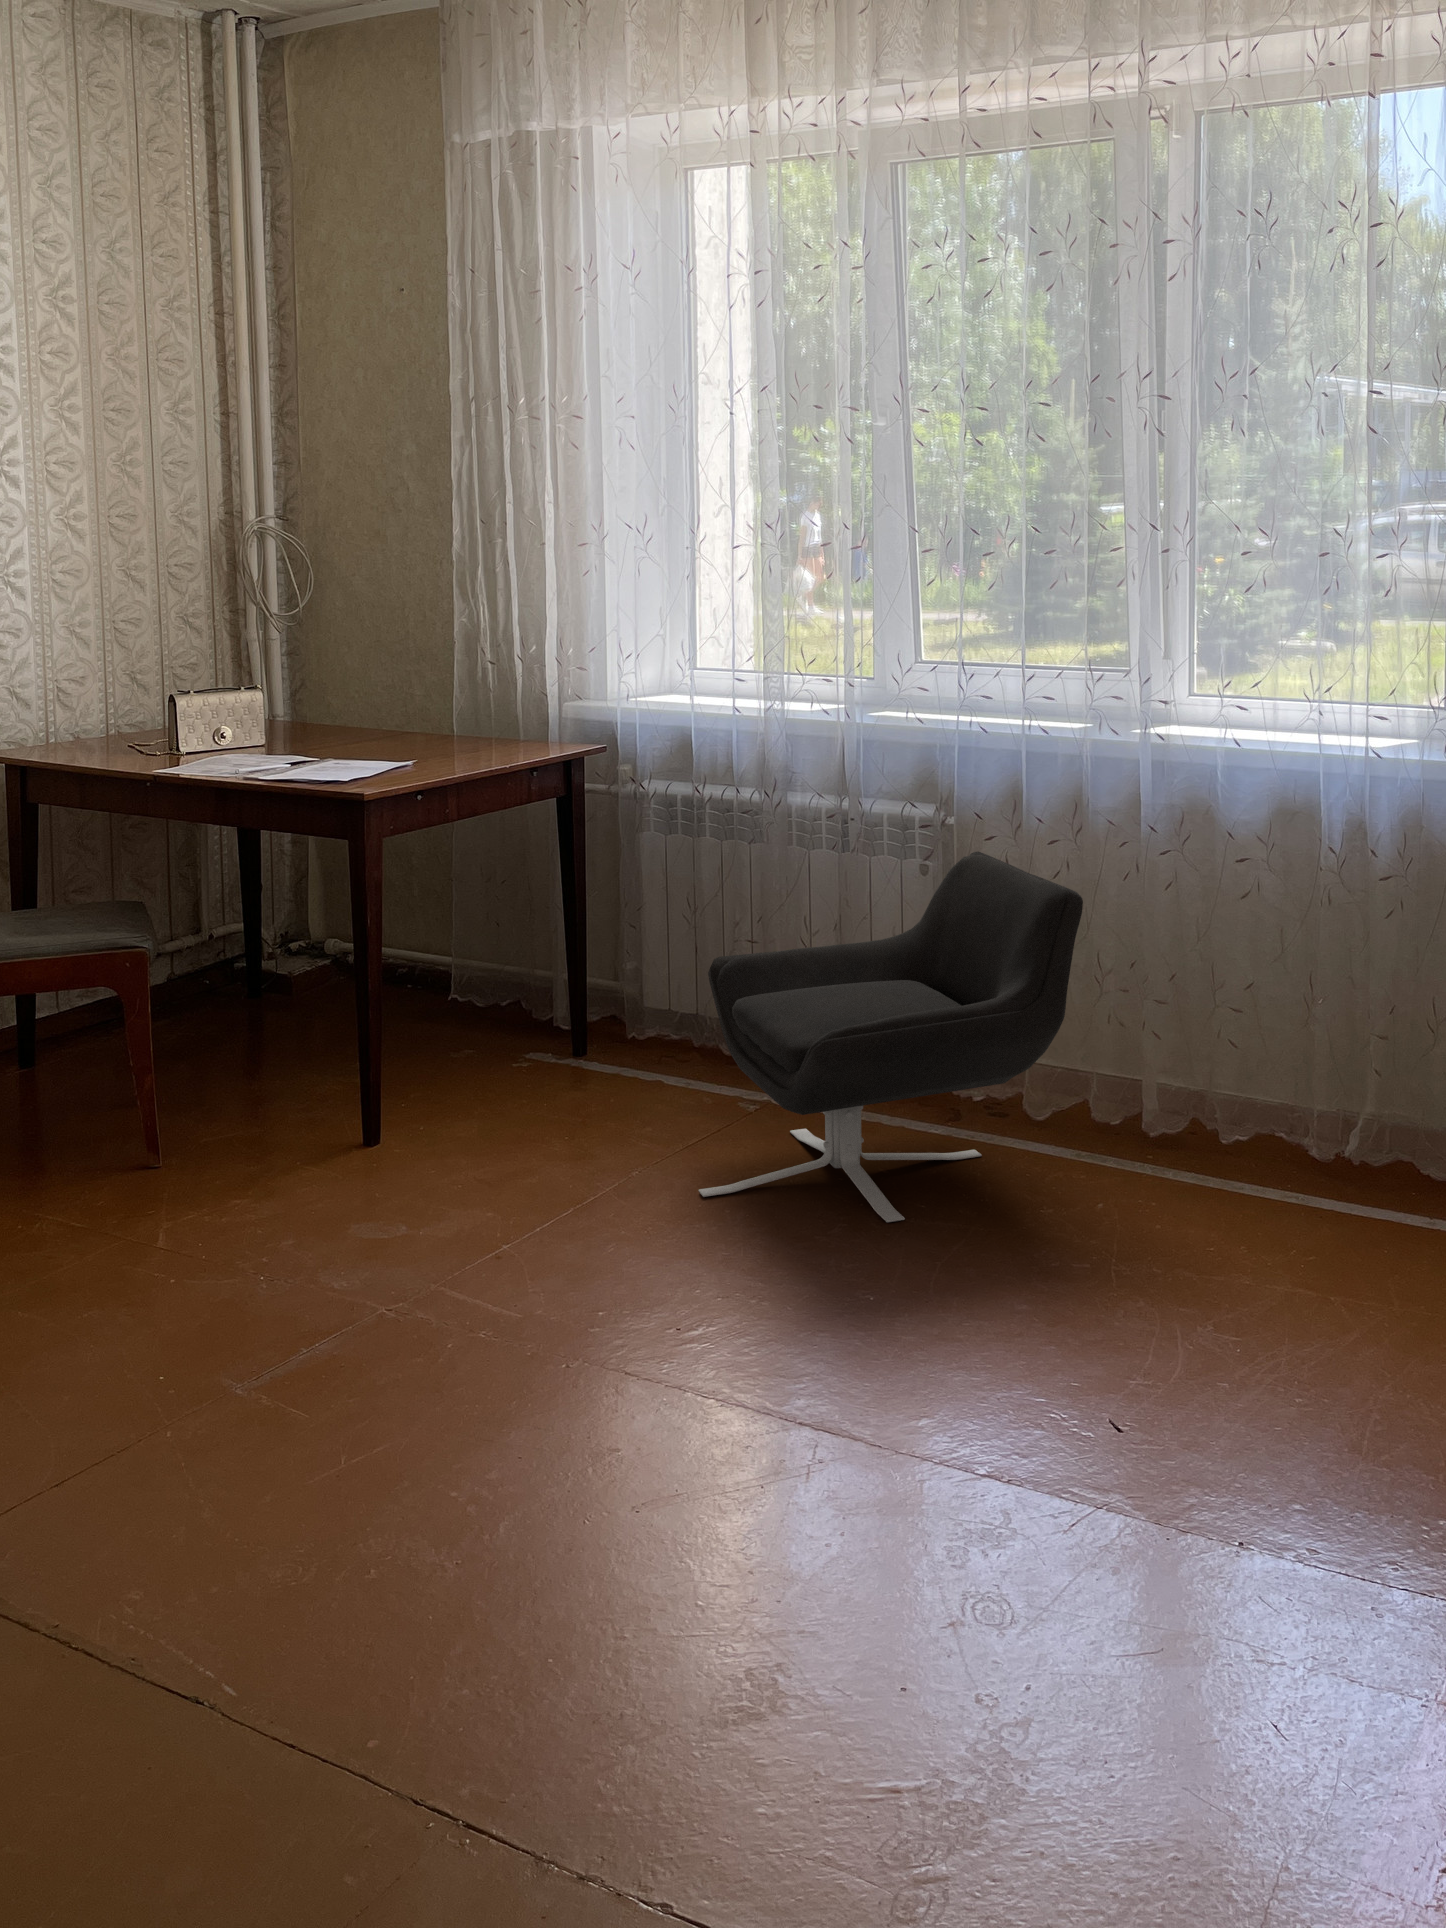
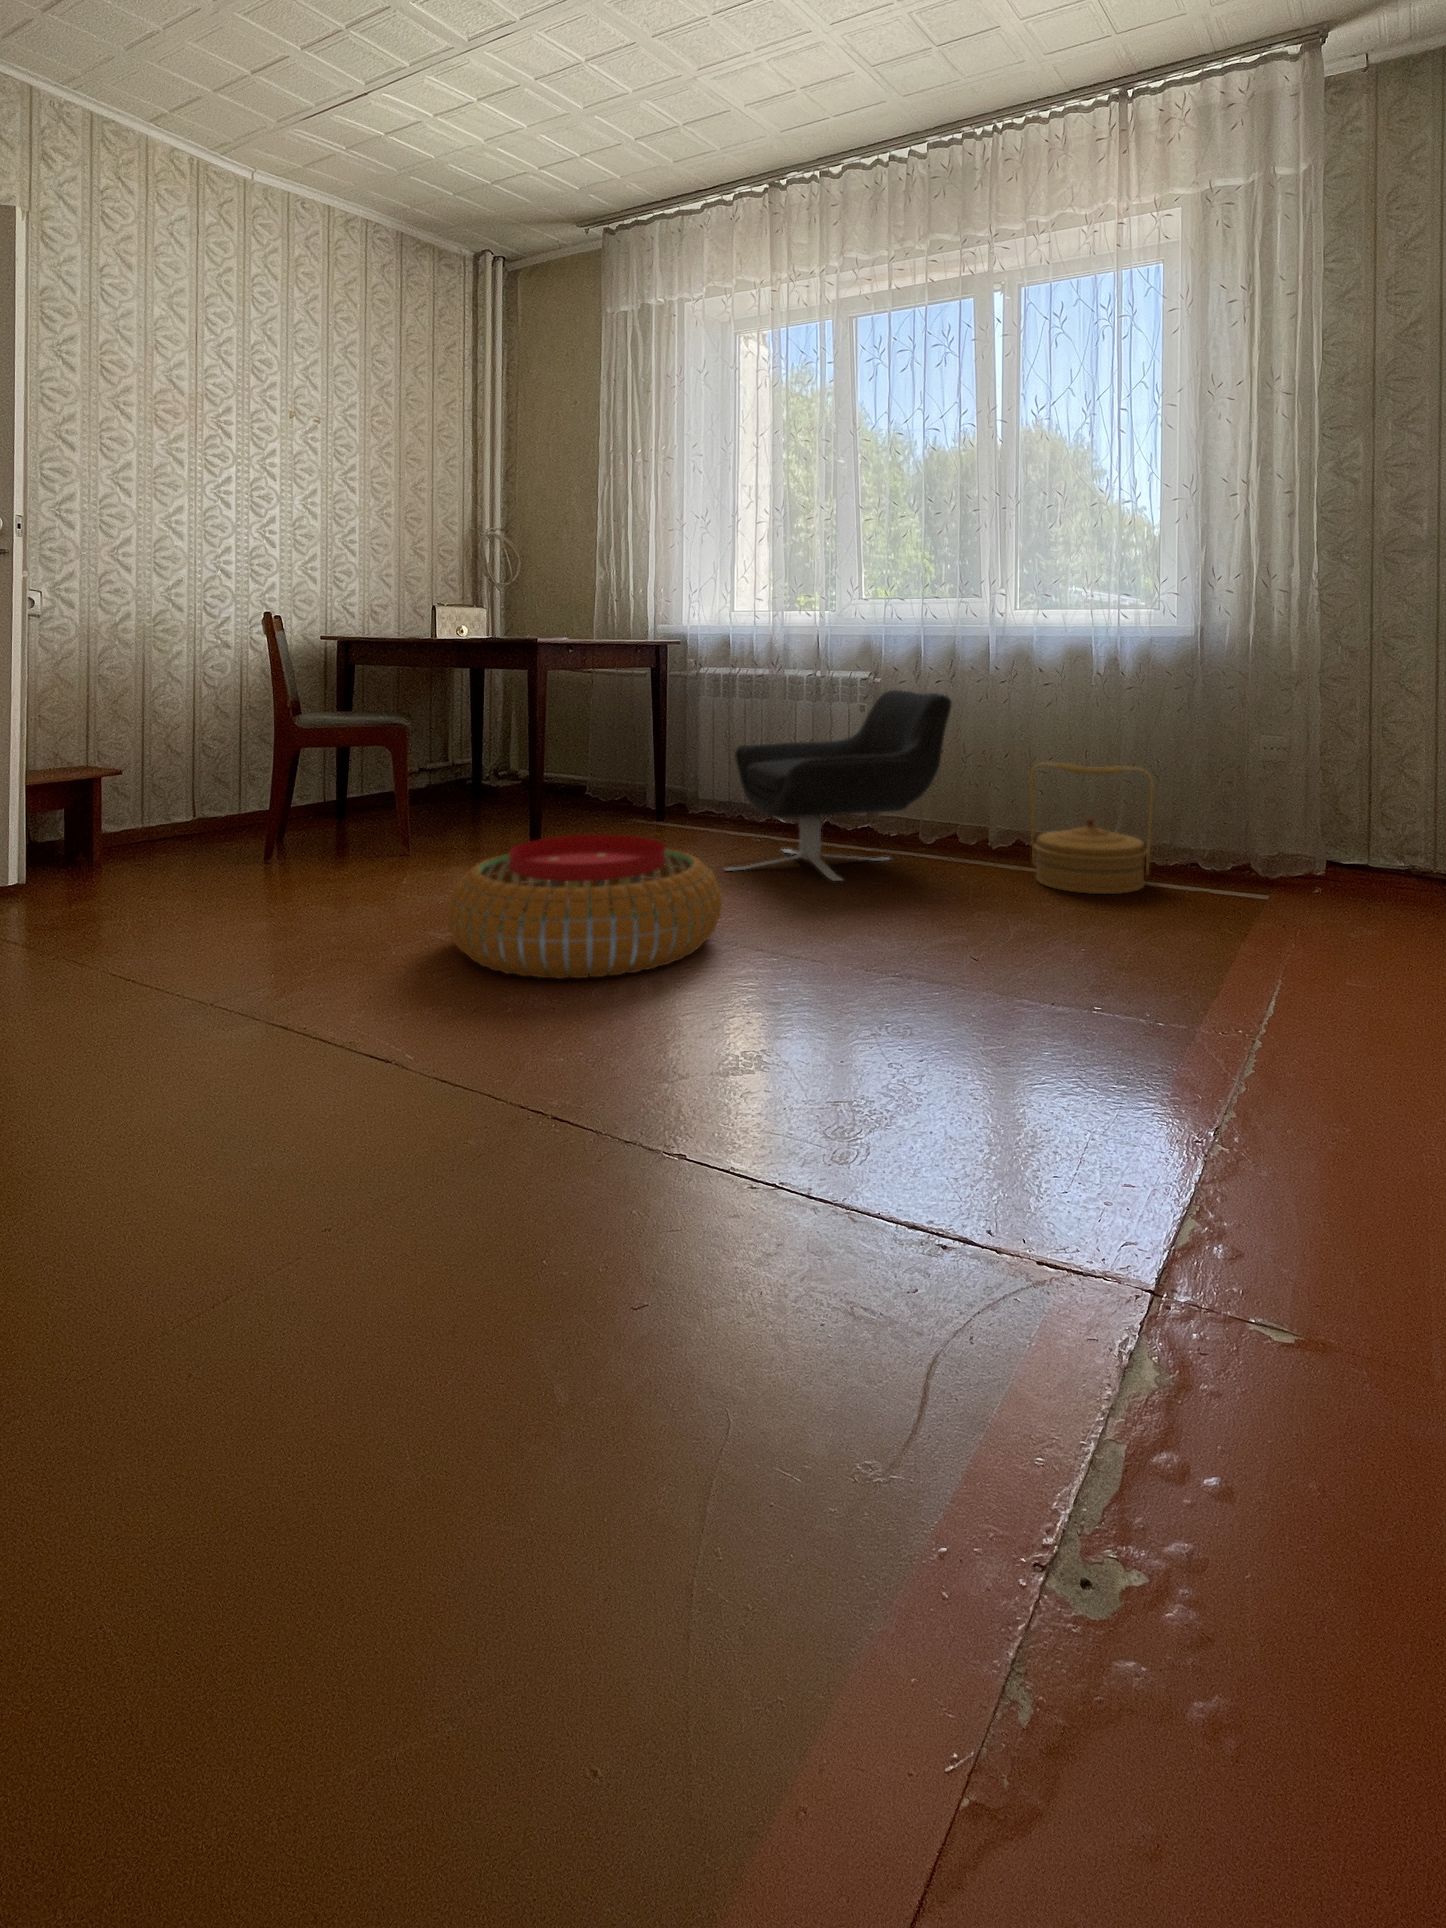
woven basket: none [1219,1011,1432,1250] -> present [1030,762,1154,894]
pouf: none [262,1211,715,1513] -> present [447,835,722,978]

